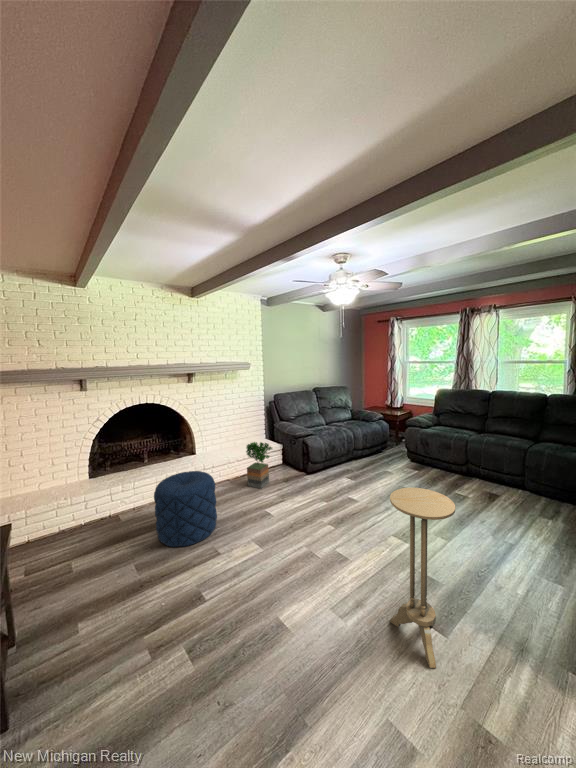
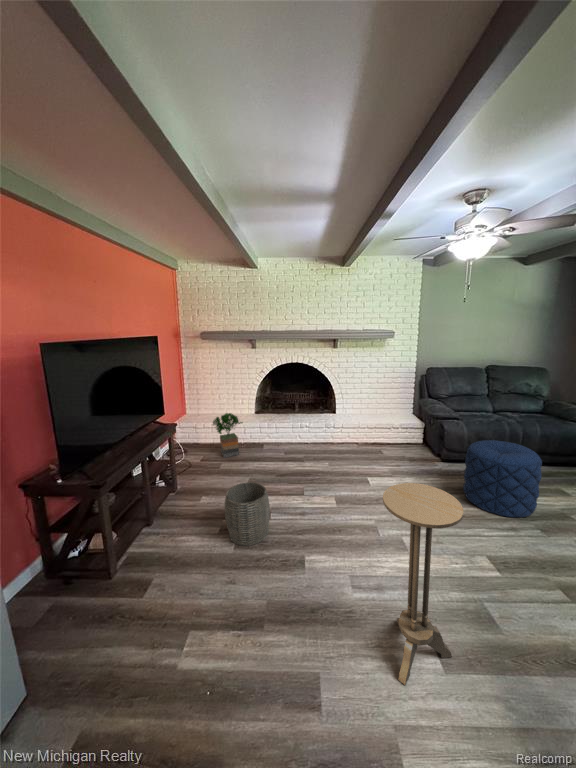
potted tree: present [246,442,272,489] -> present [213,413,243,458]
pouf: present [154,471,217,547] -> present [463,440,542,517]
woven basket: none [158,559,222,659] -> present [225,482,270,546]

